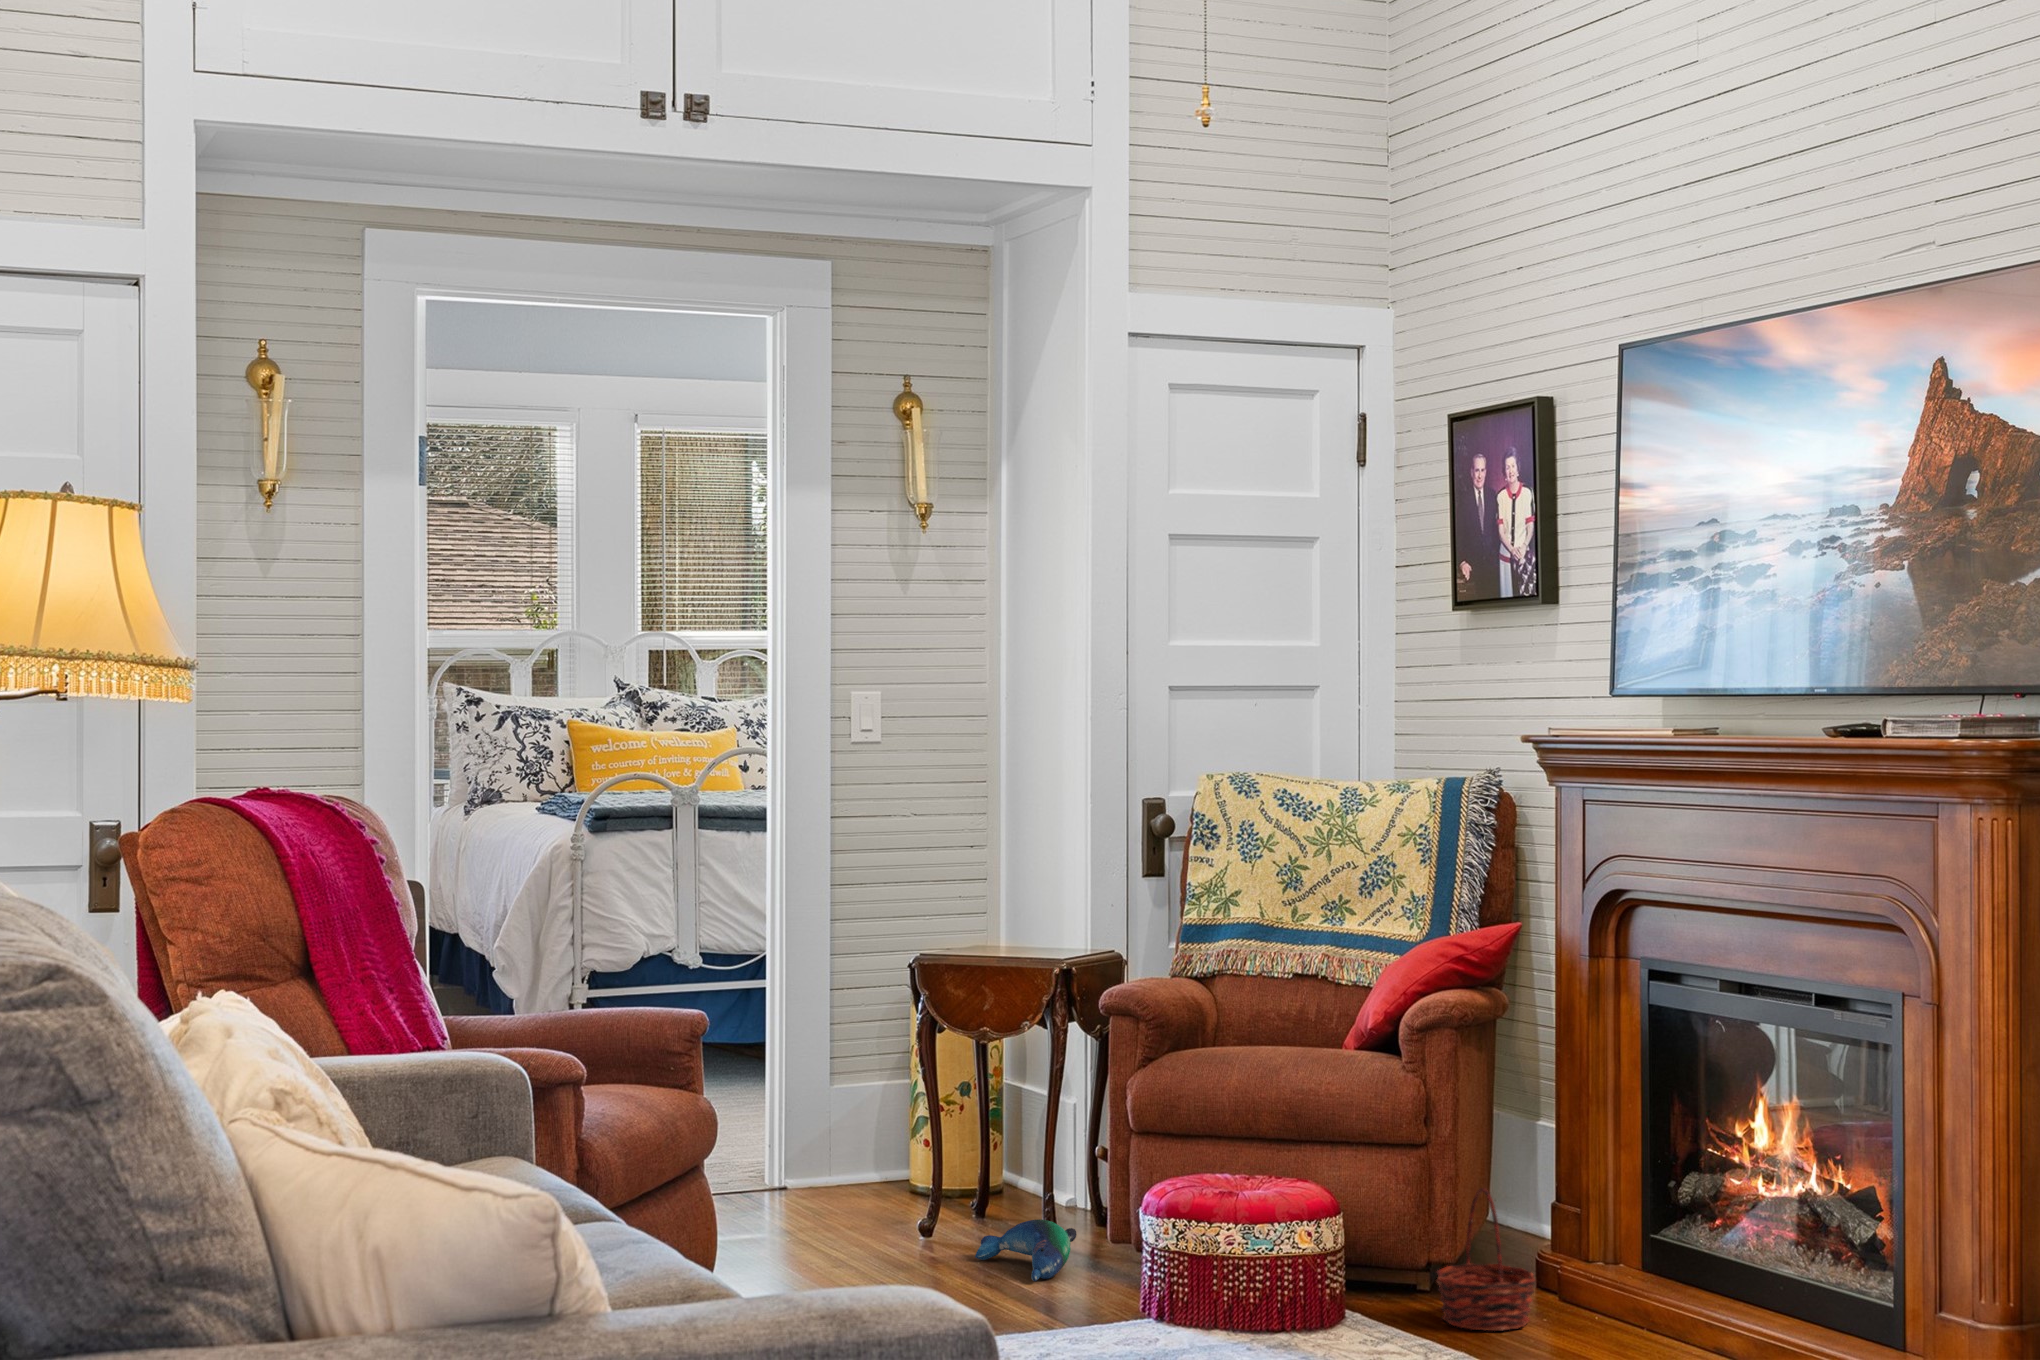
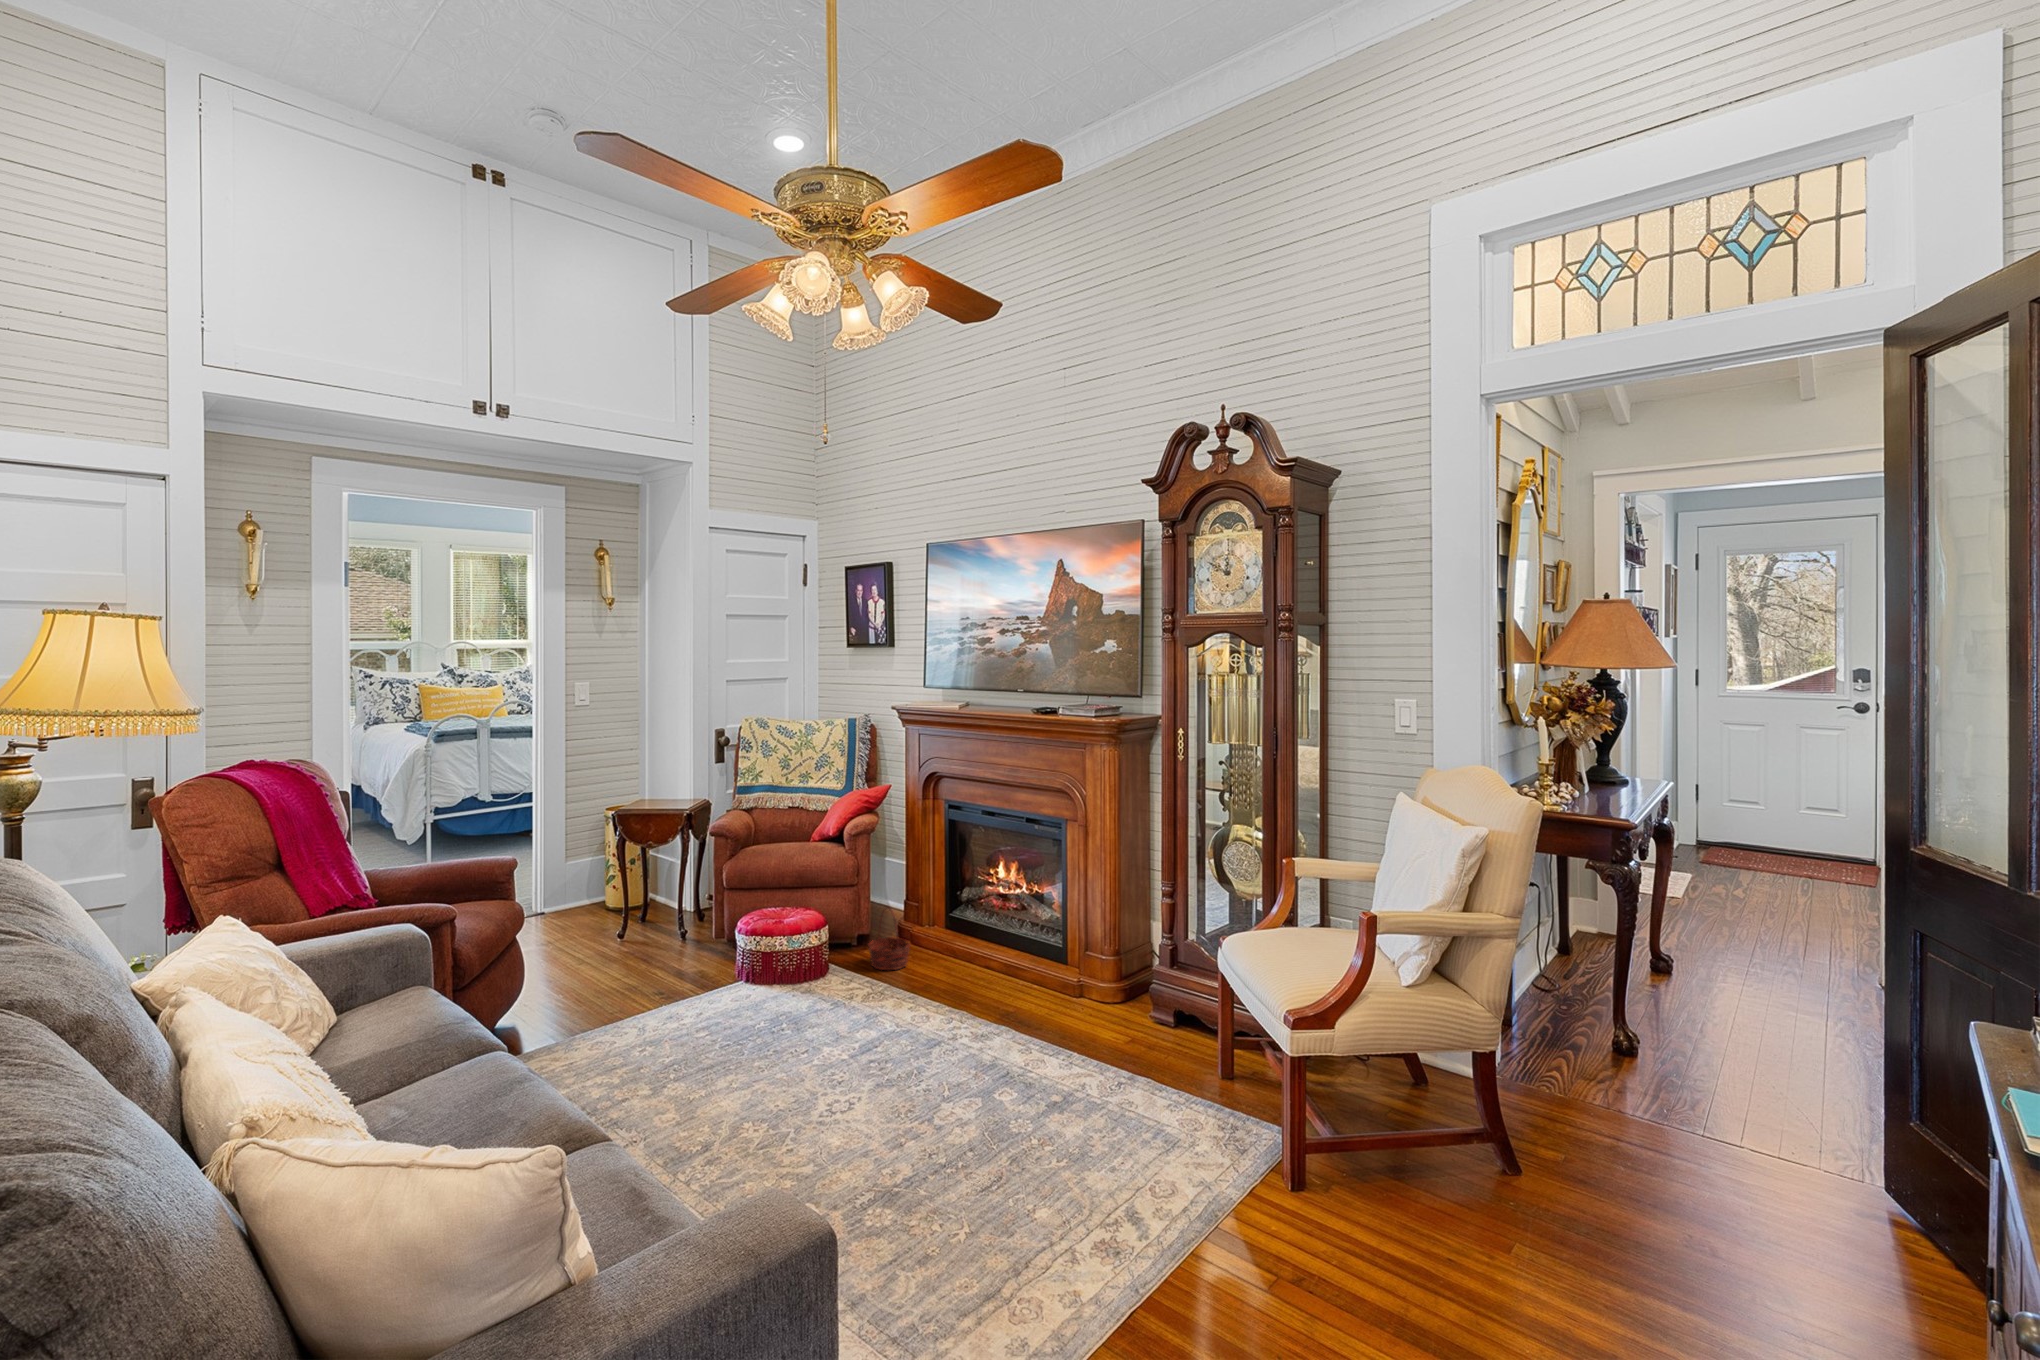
plush toy: present [975,1219,1077,1281] -> none [647,931,697,964]

